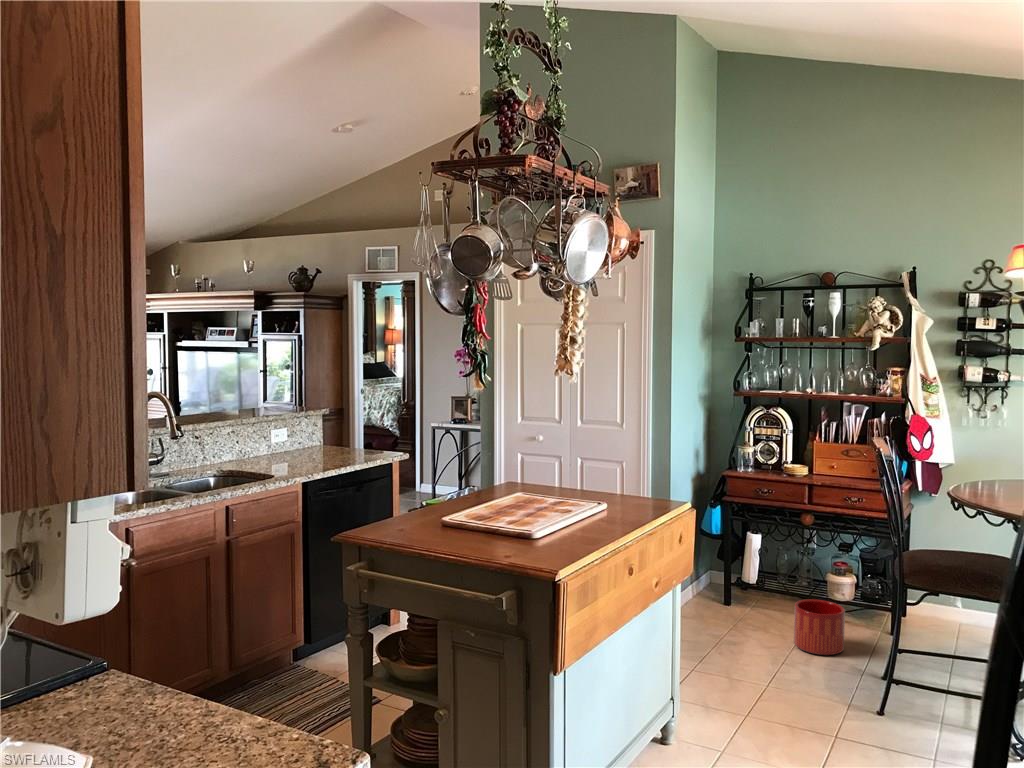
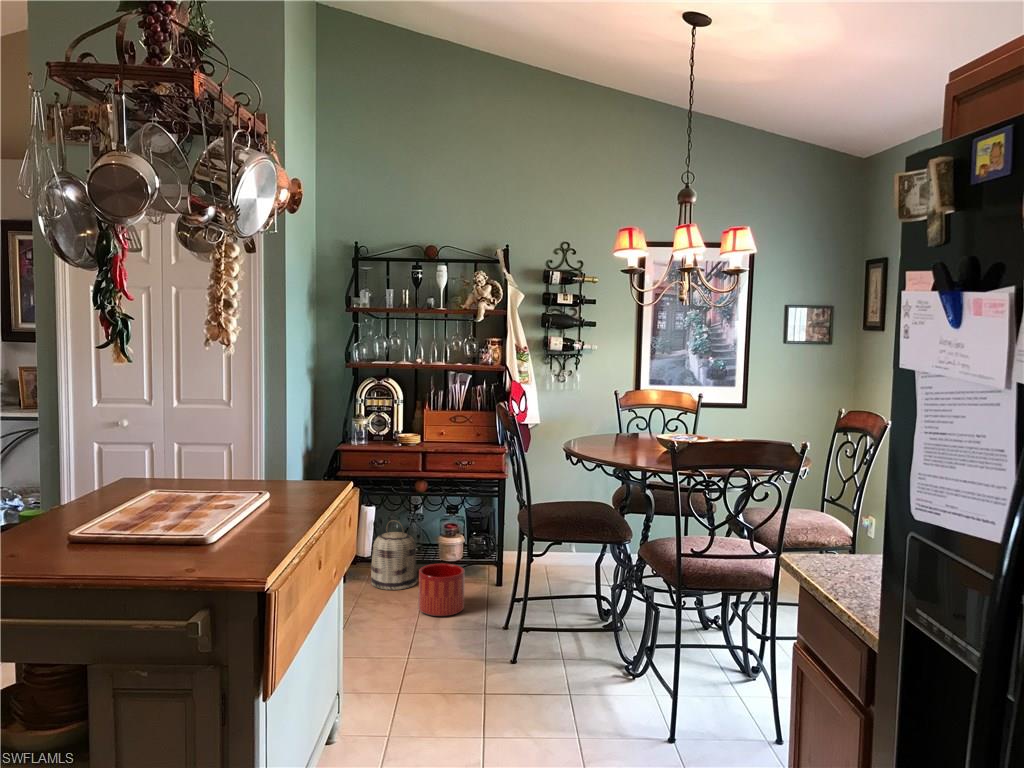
basket: none [752,550,801,621] -> present [371,520,418,590]

